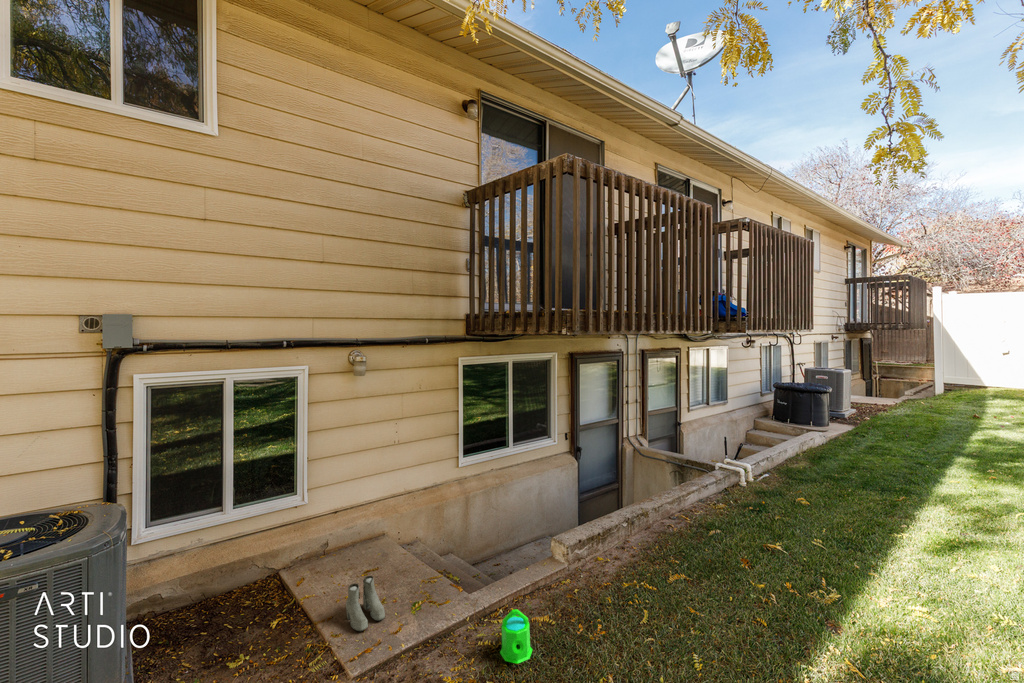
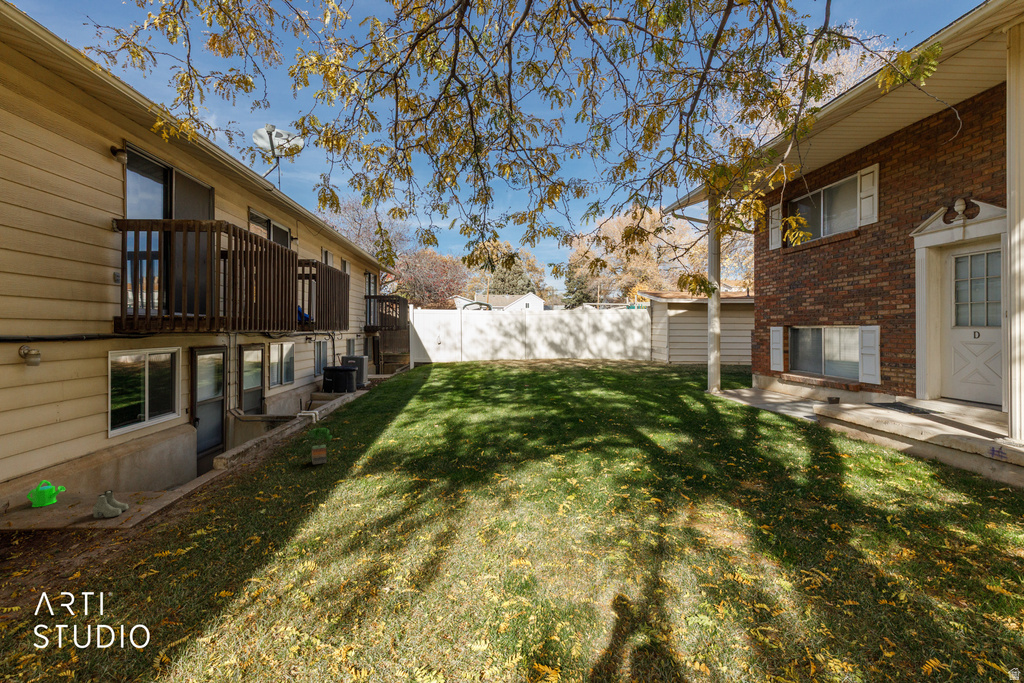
potted tree: none [693,539,753,635] -> present [307,428,332,464]
watering can: present [500,609,533,664] -> present [27,480,66,507]

